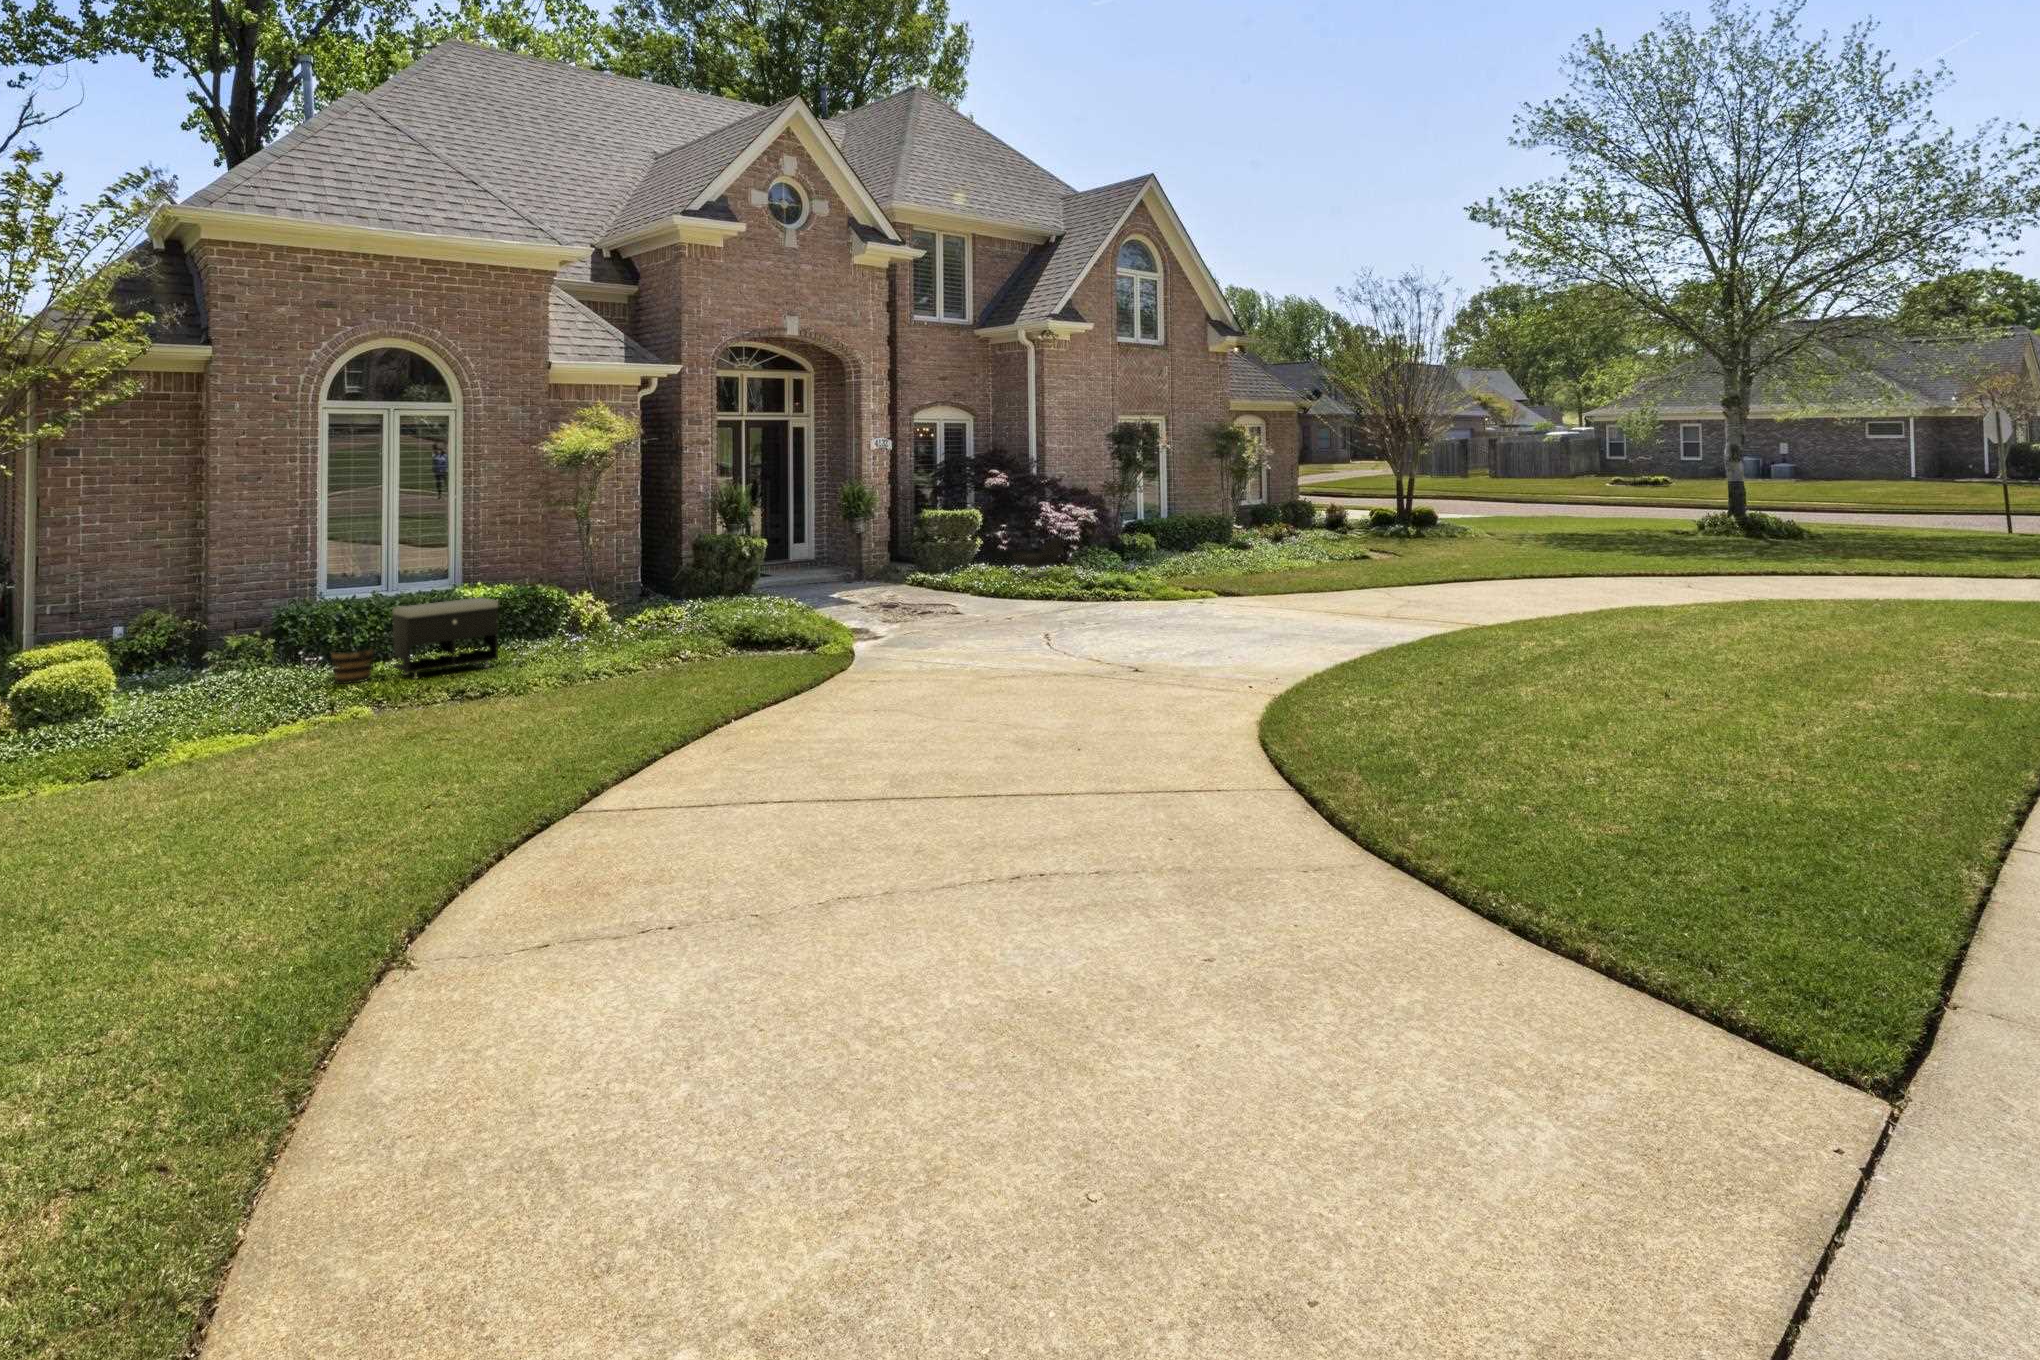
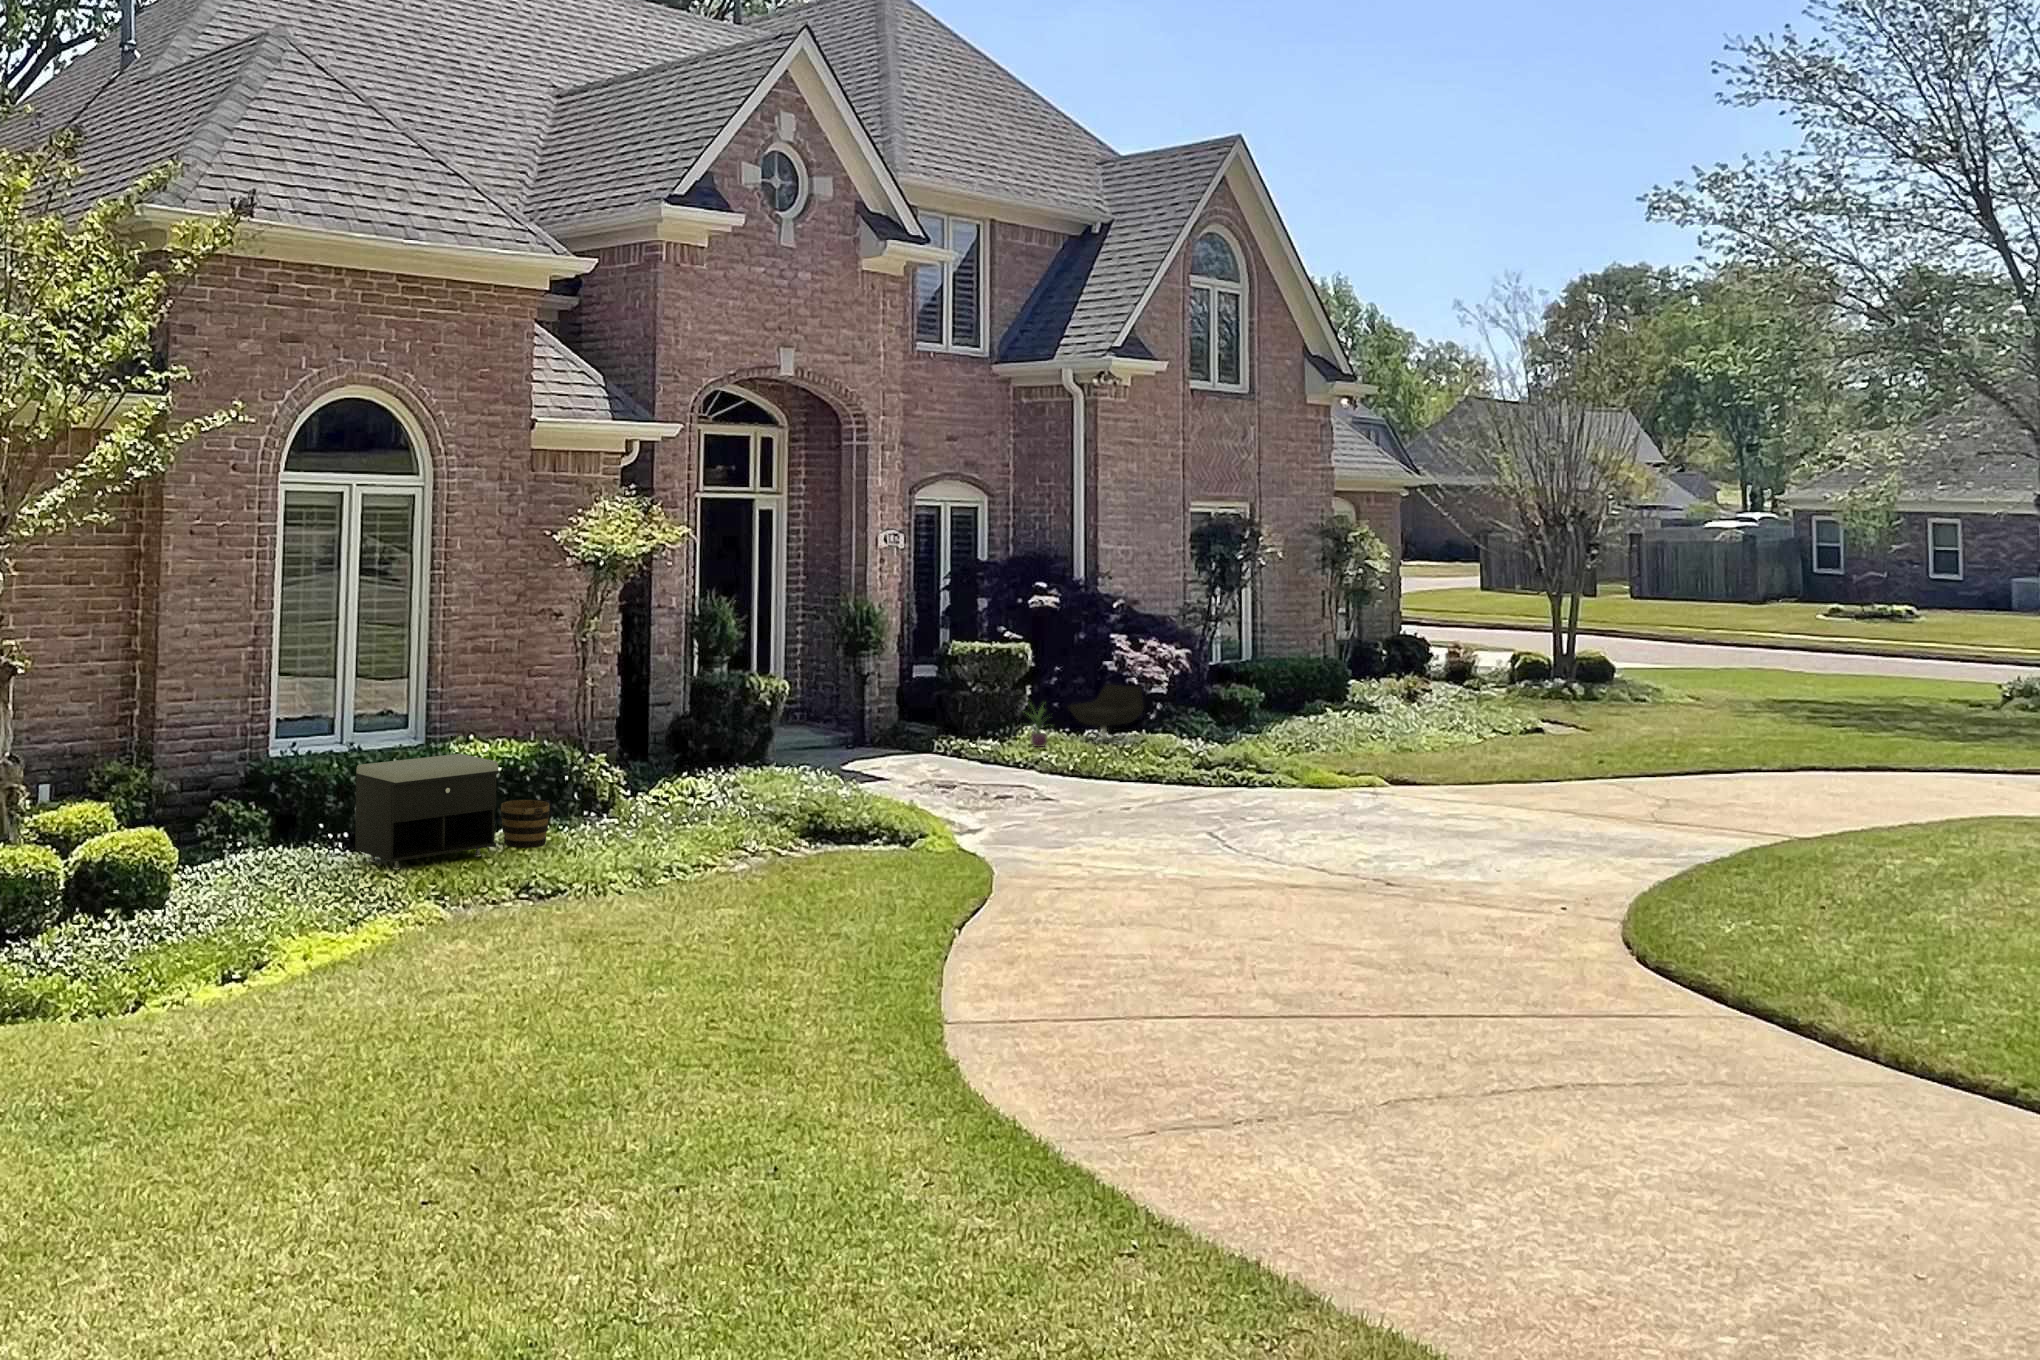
decorative plant: none [966,551,1001,582] -> present [1028,702,1052,747]
bucket: present [331,650,374,684] -> present [500,800,550,848]

